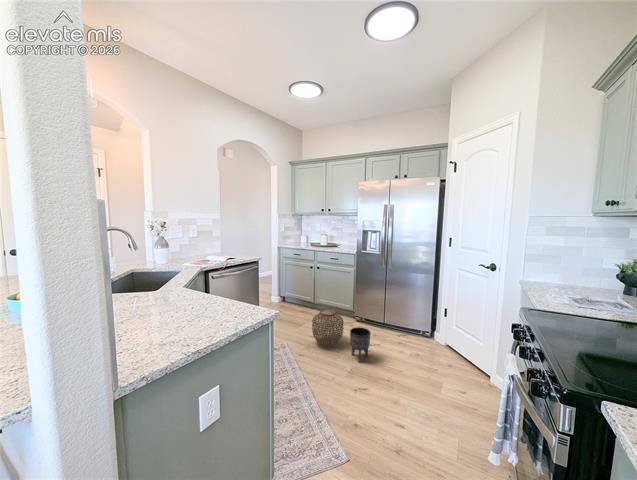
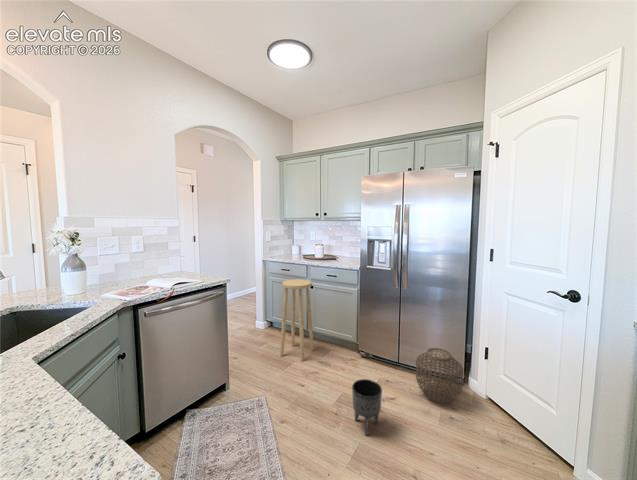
stool: none [294,261,319,323] -> present [280,279,314,361]
woven basket: present [312,309,343,347] -> present [416,348,463,404]

